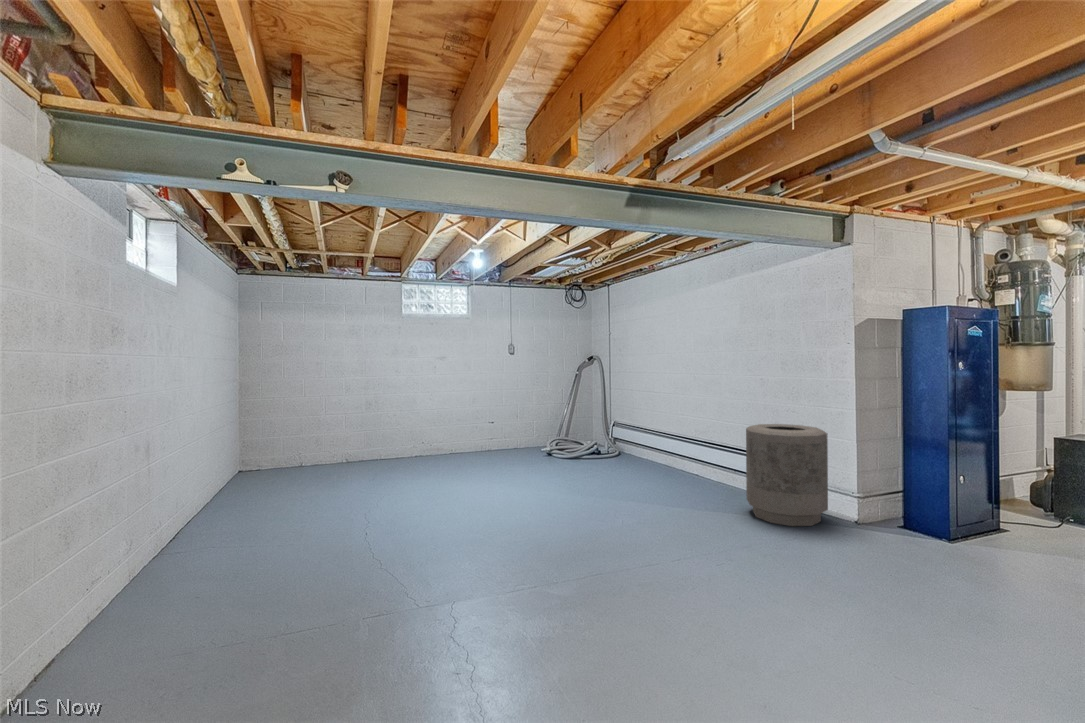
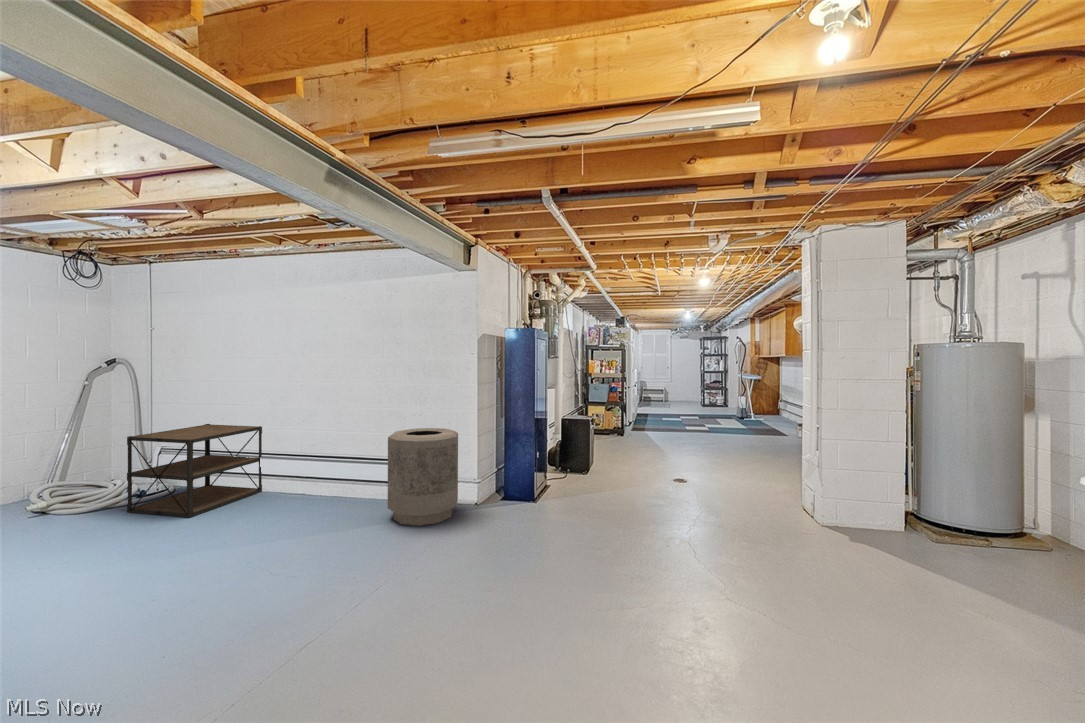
shelving unit: none [585,407,668,473] -> present [127,424,262,518]

